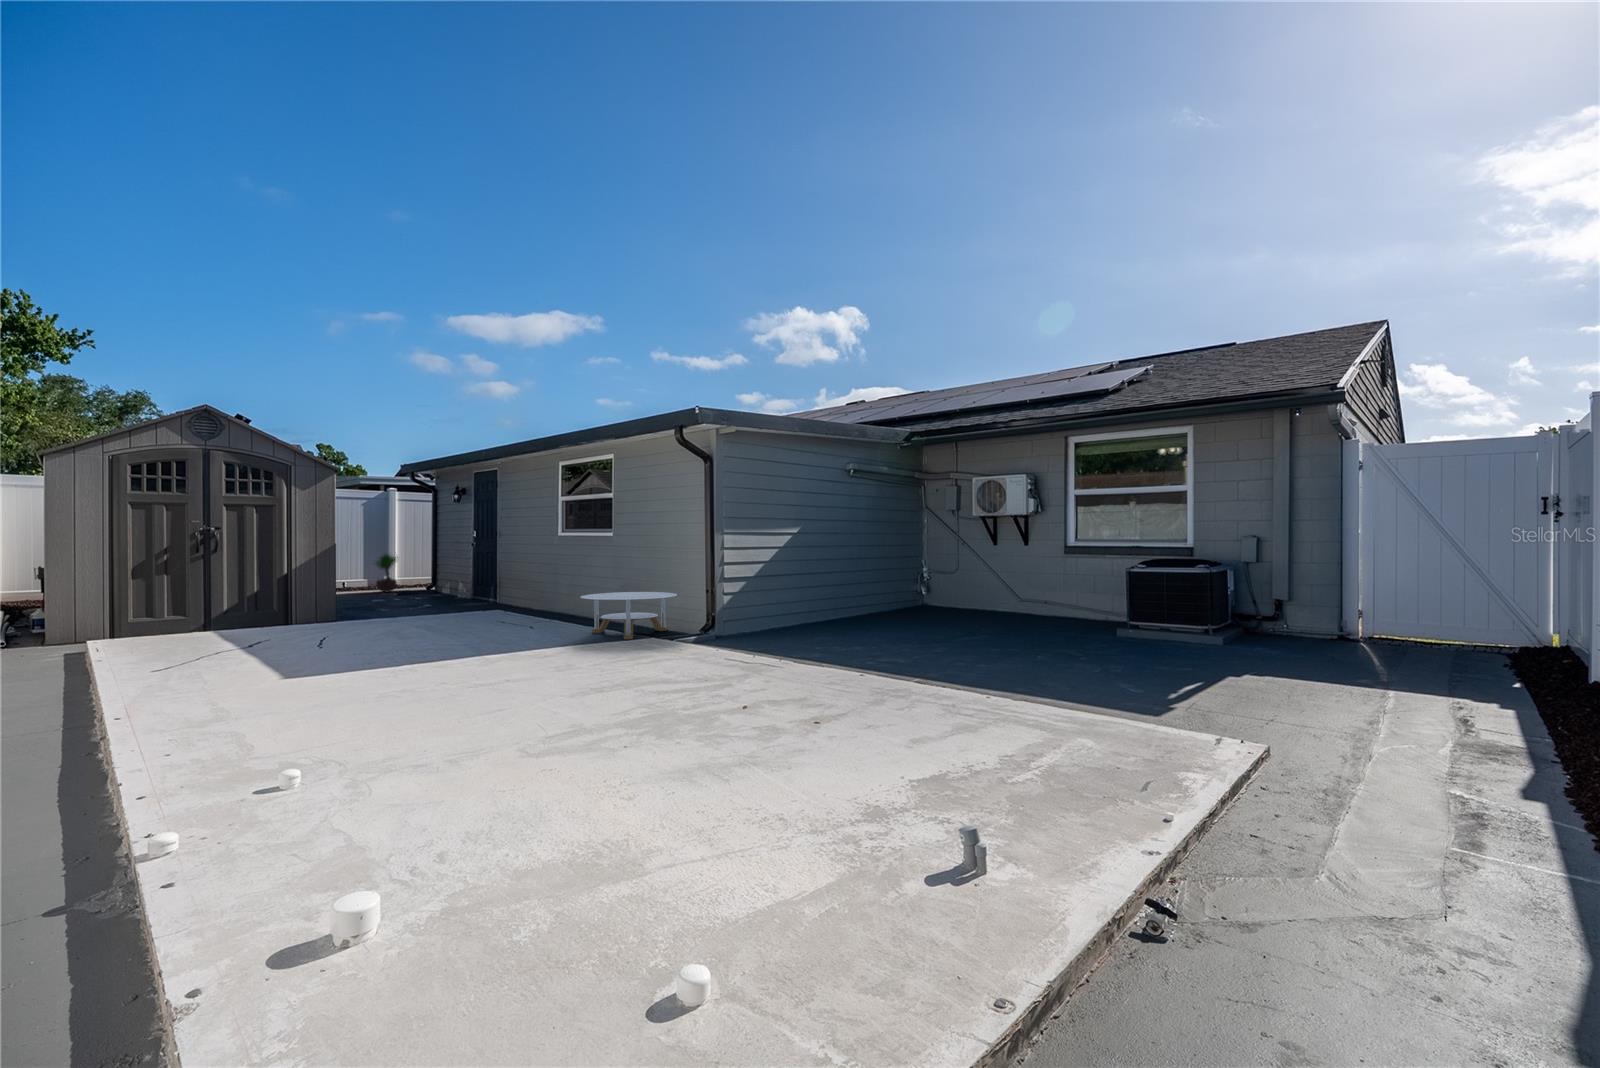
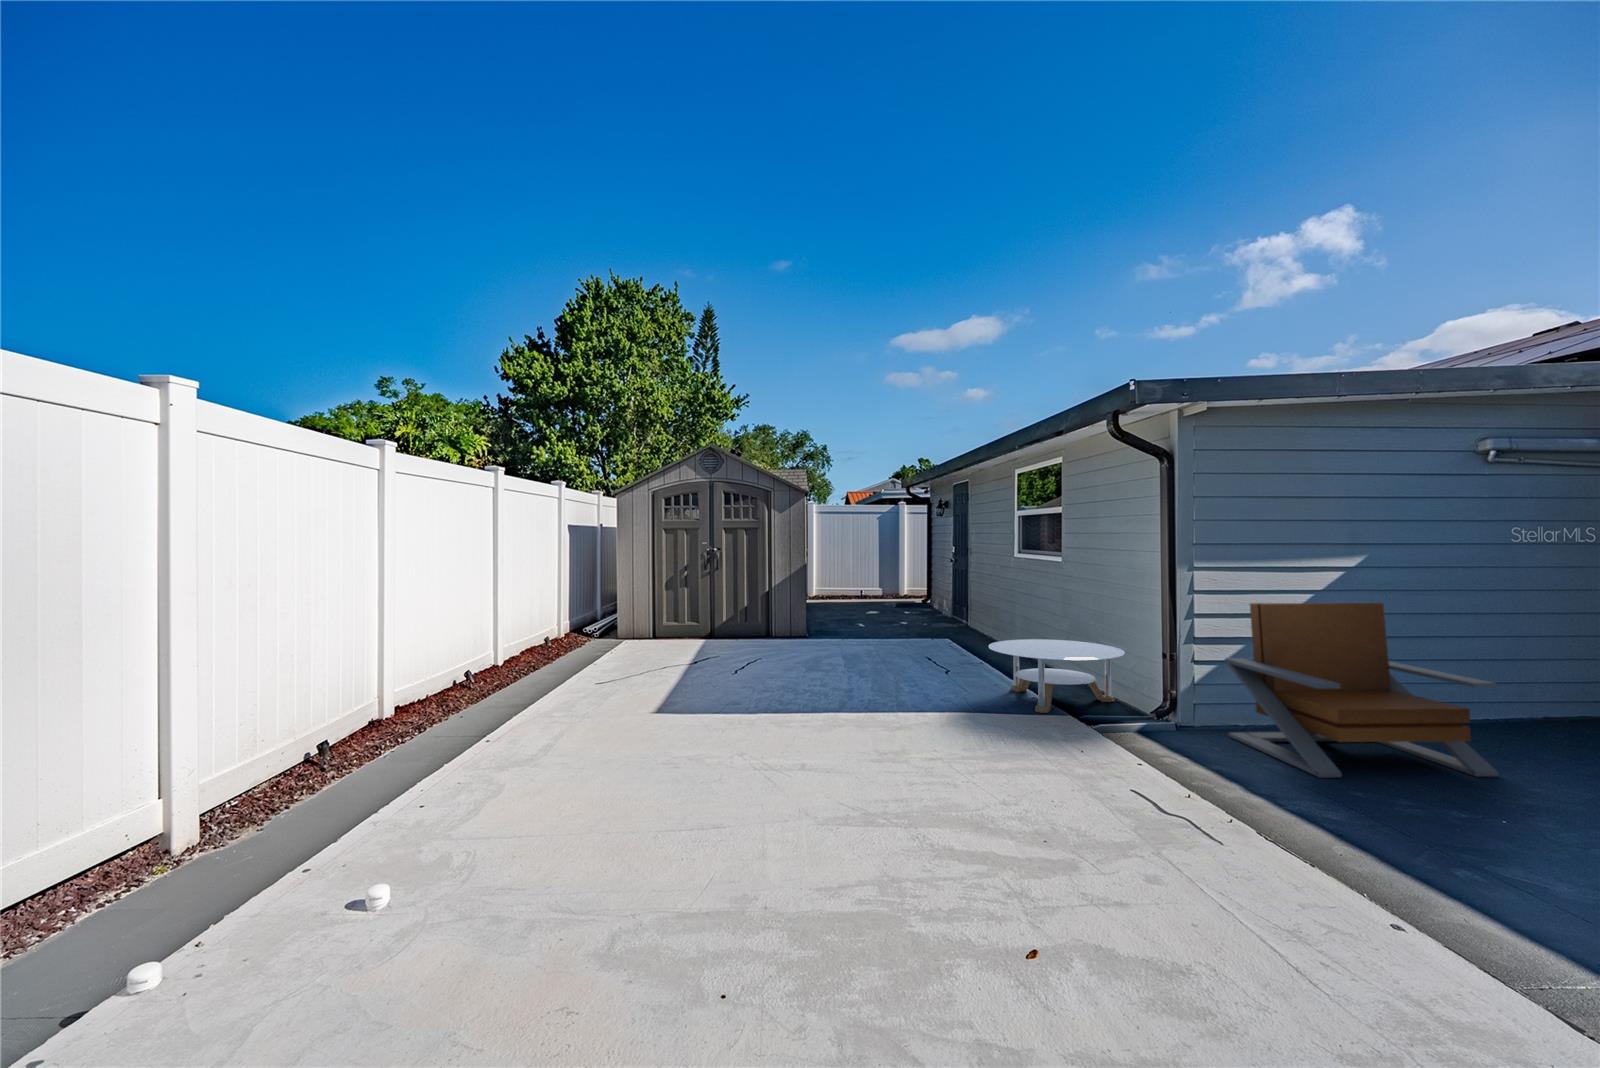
lounge chair: none [741,551,858,643] -> present [1225,603,1498,777]
potted tree: present [376,554,397,592] -> none [880,561,904,601]

